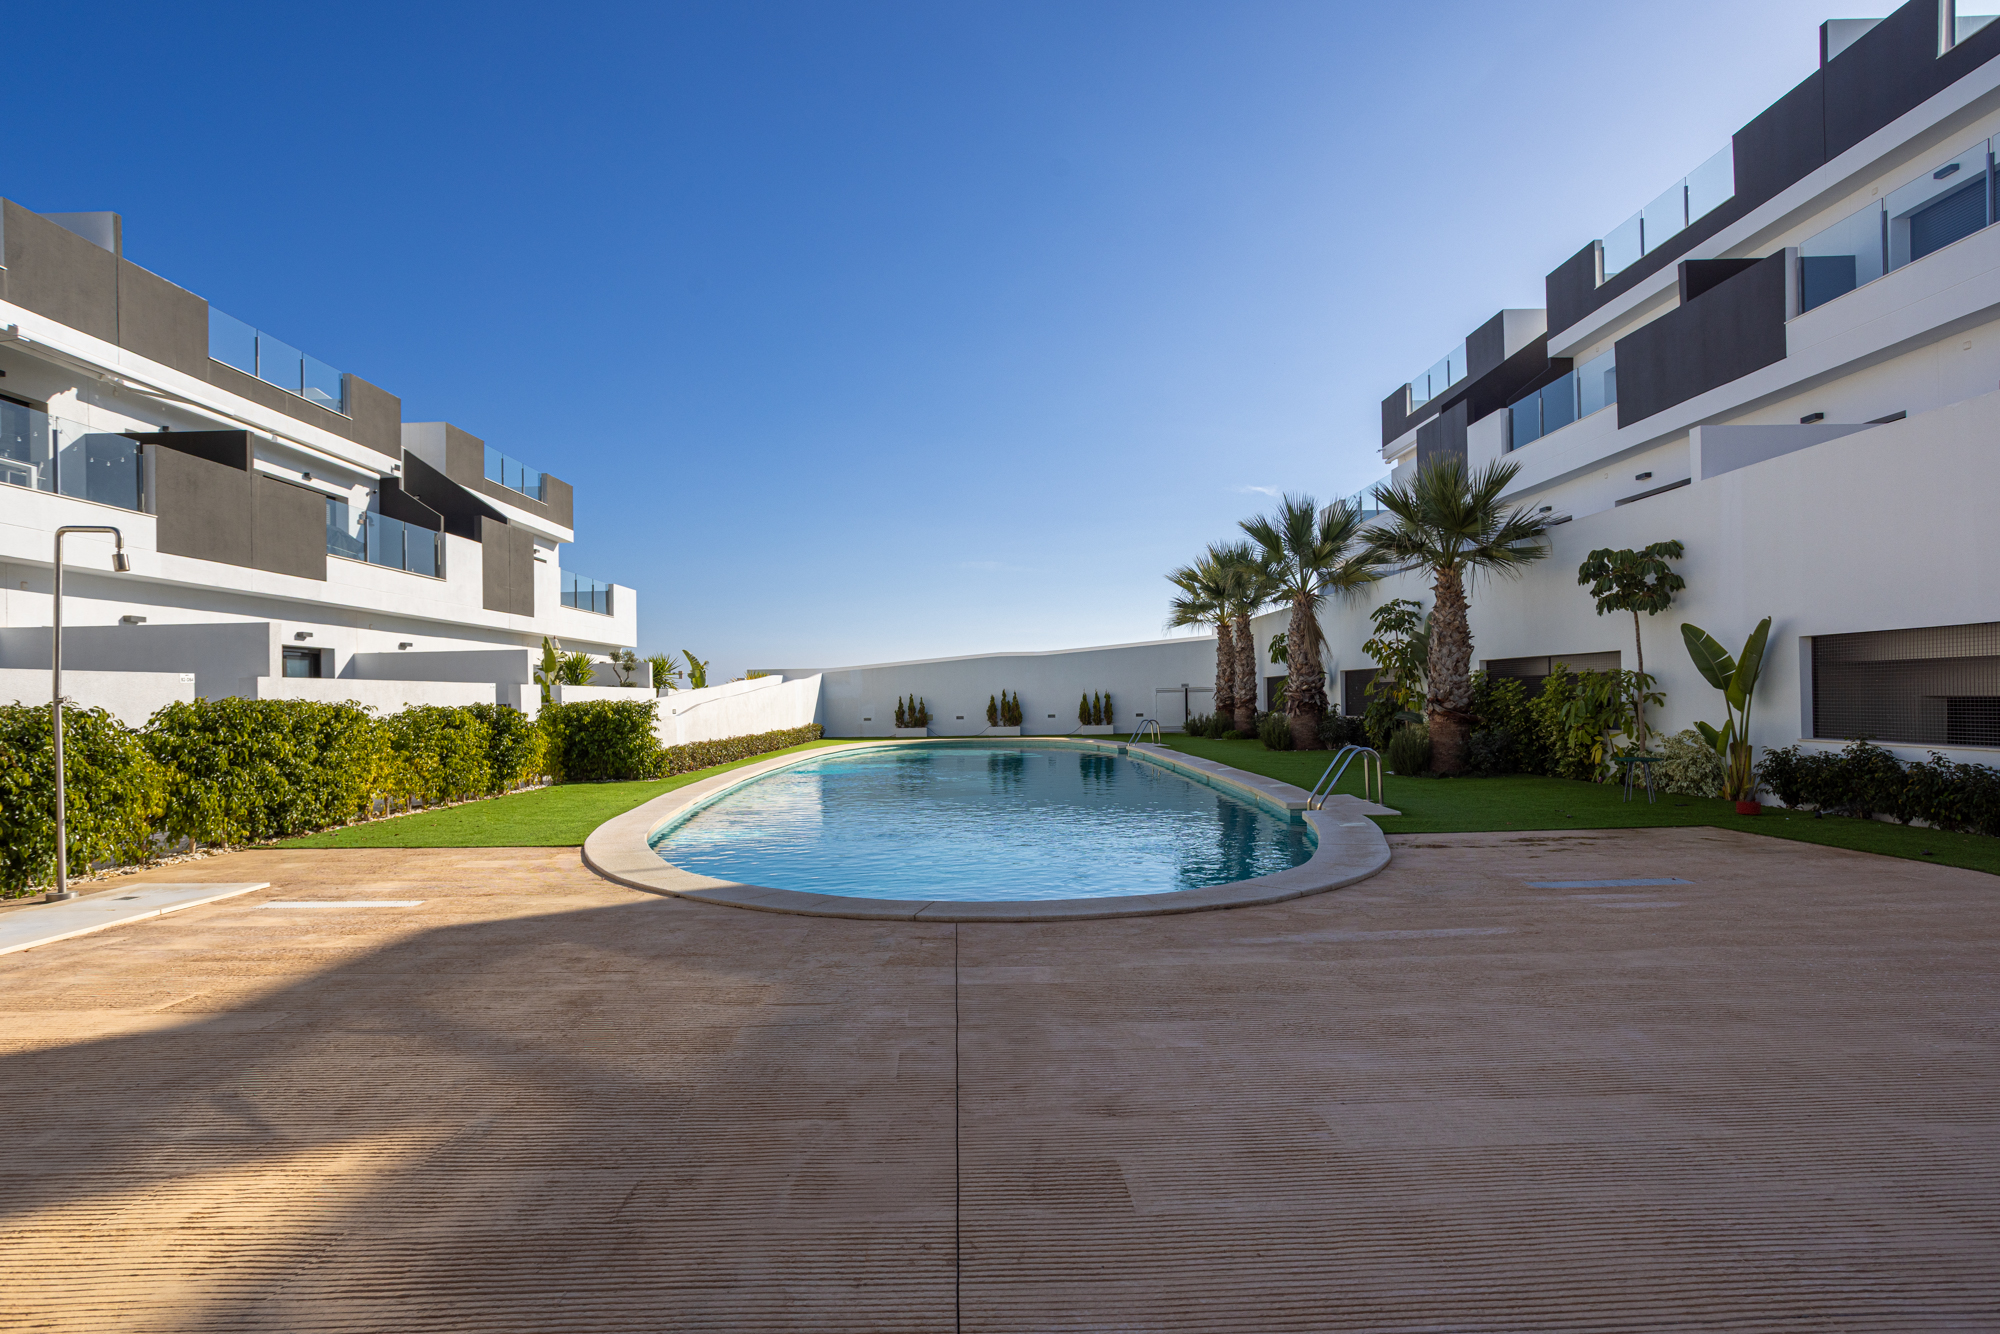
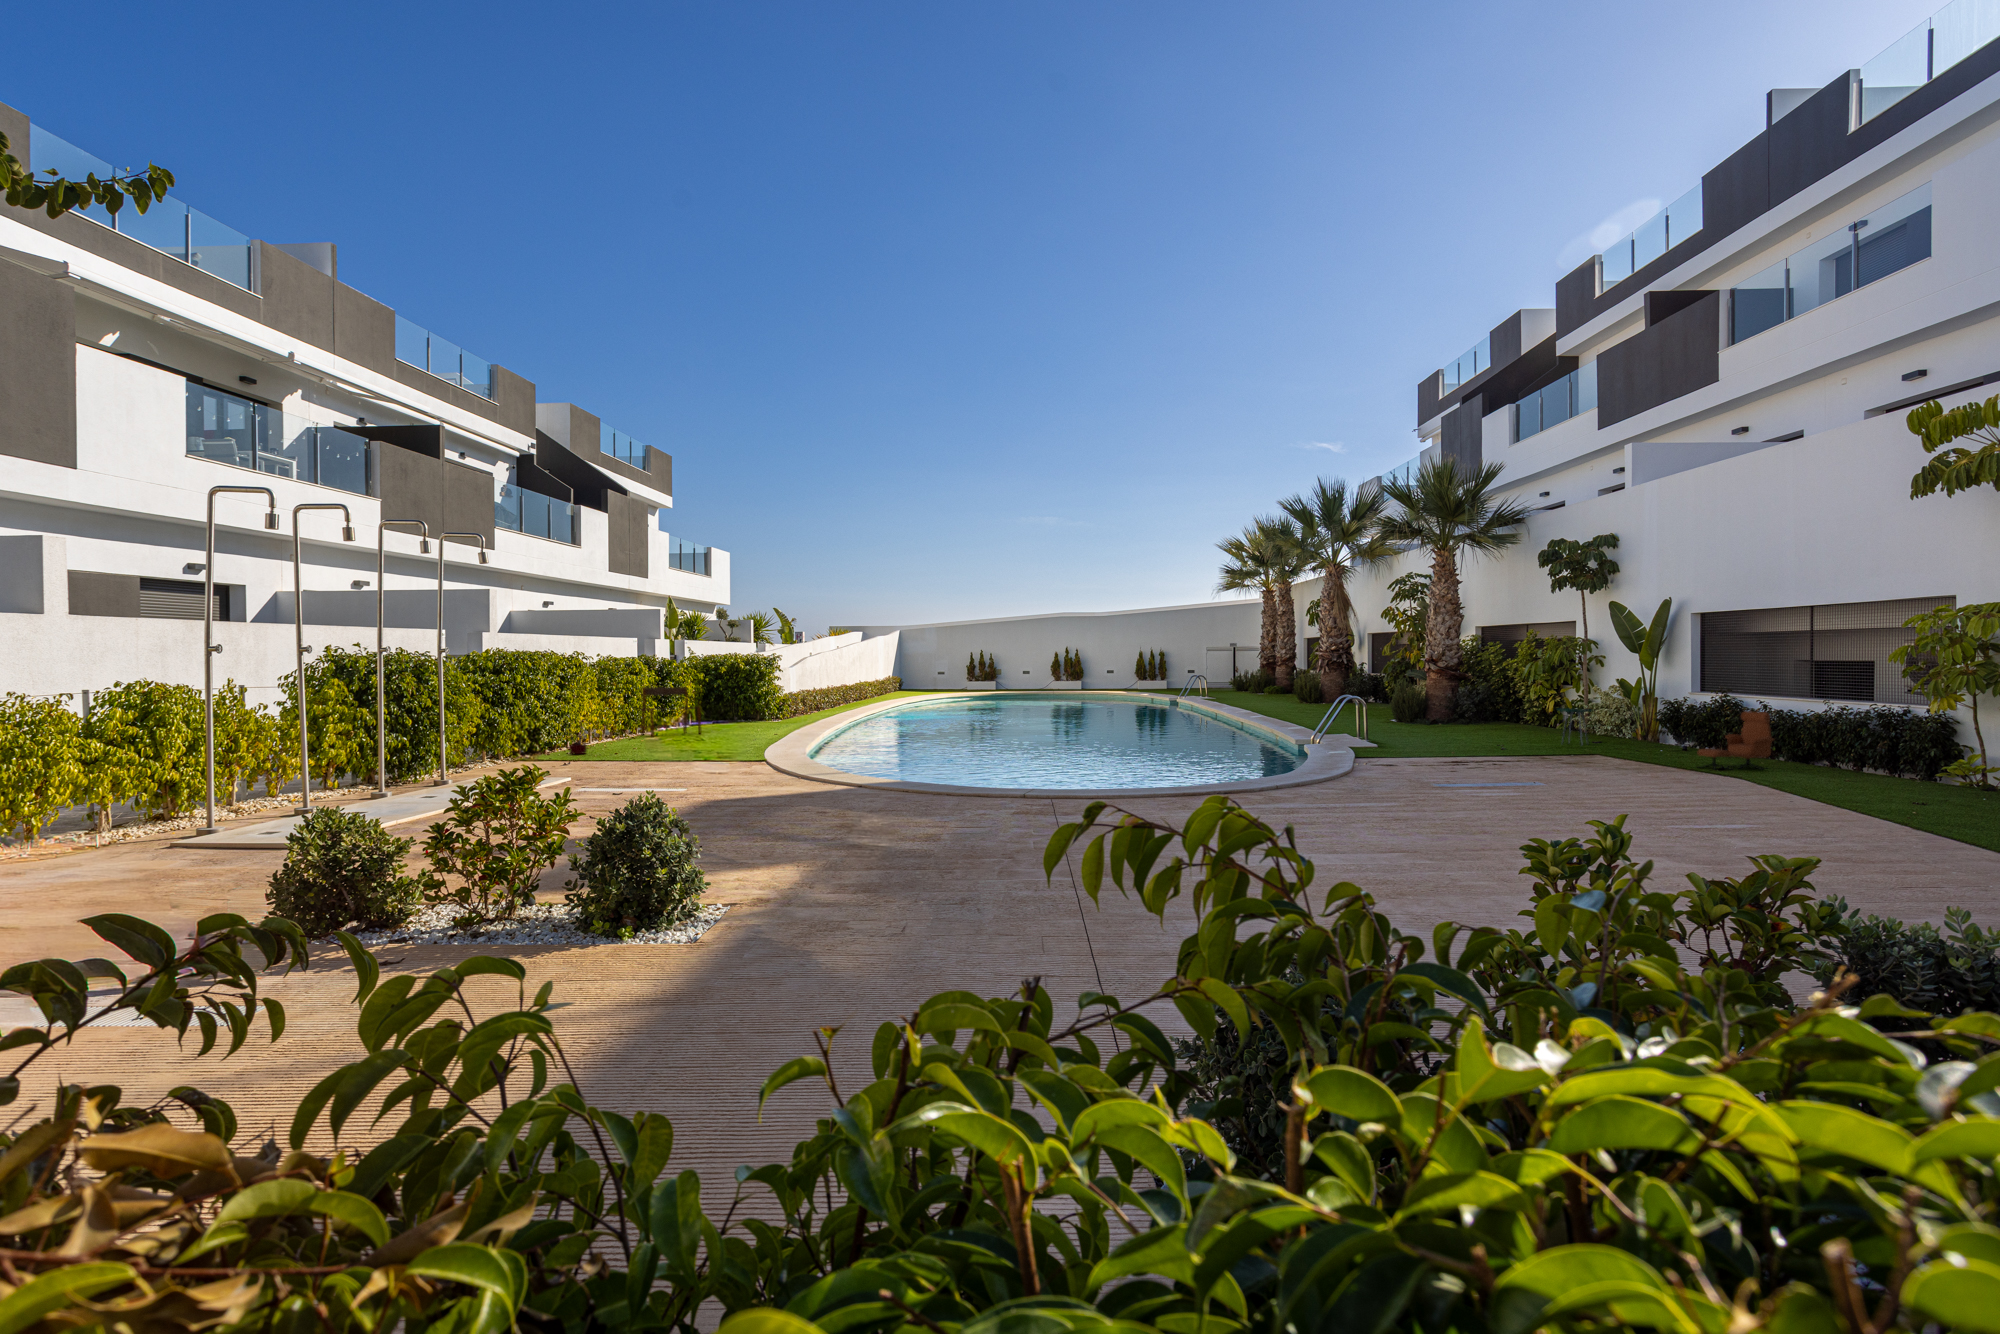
bench: none [460,743,544,810] -> present [640,686,701,737]
lounge chair: none [1854,763,1964,844] -> present [1698,711,1774,770]
decorative plant: present [1736,770,1761,815] -> present [570,722,587,754]

